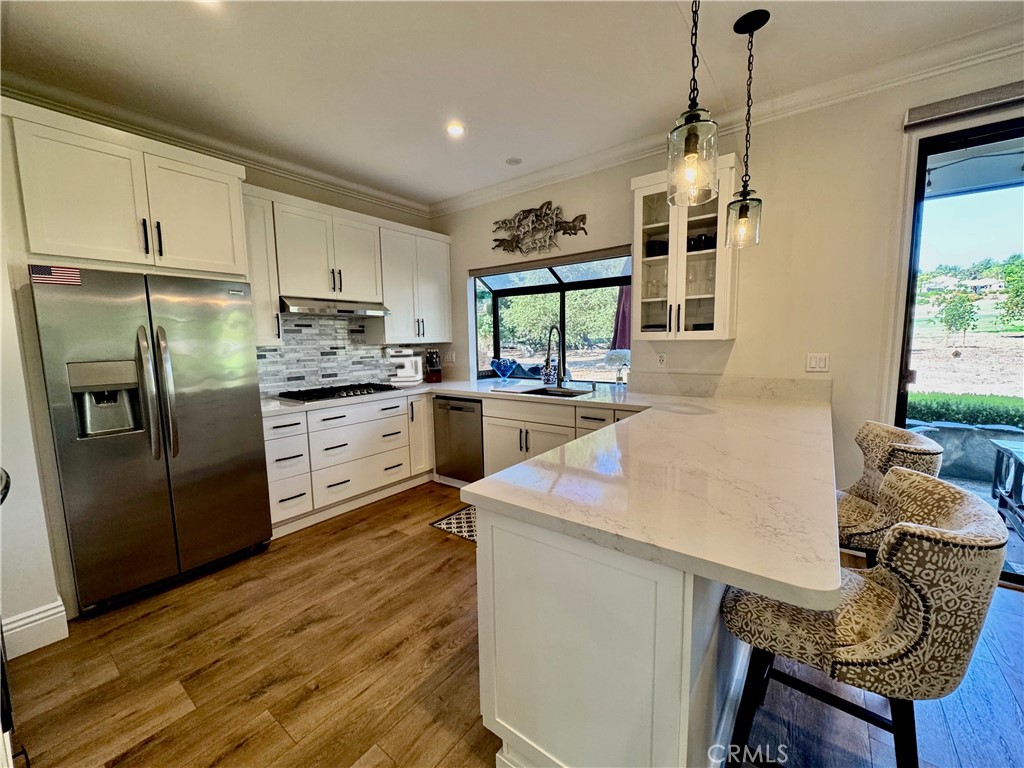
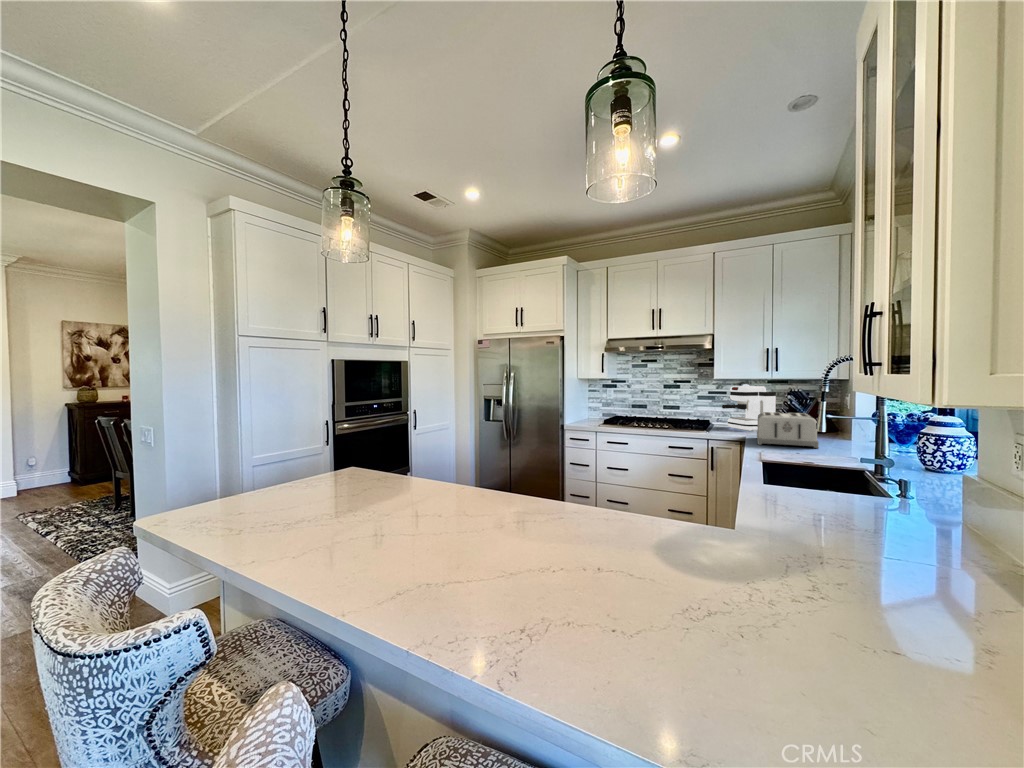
toaster: none [442,365,492,389] -> present [757,412,819,448]

